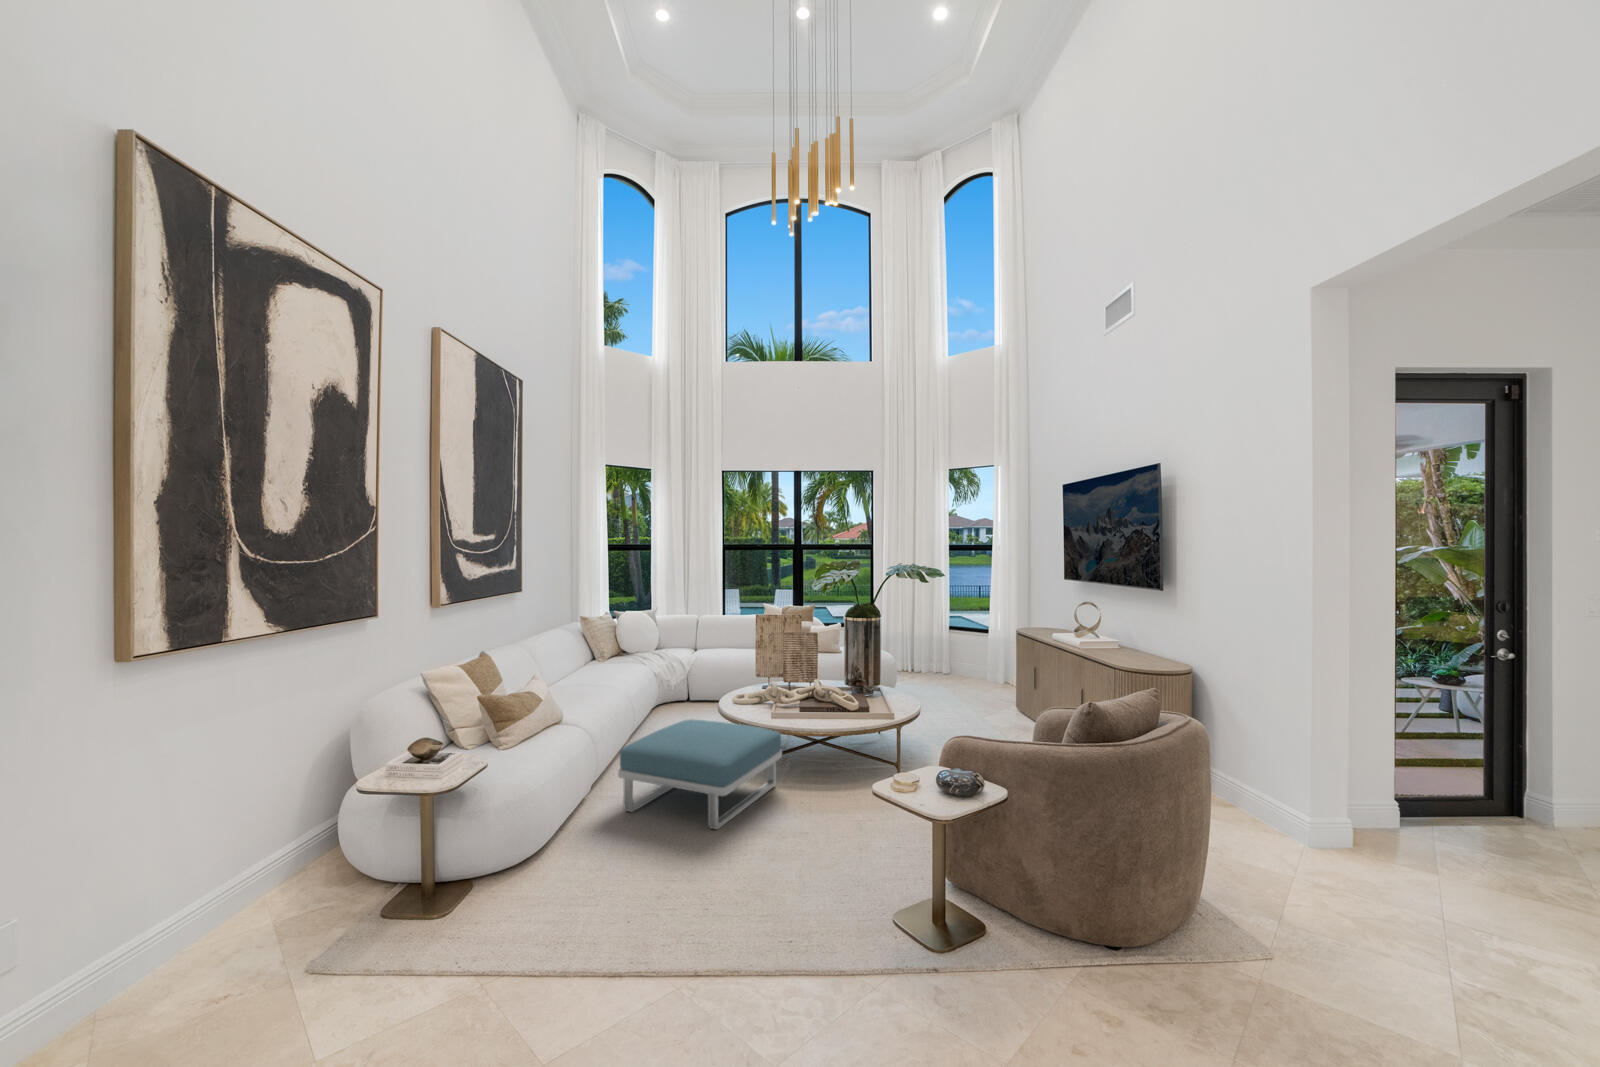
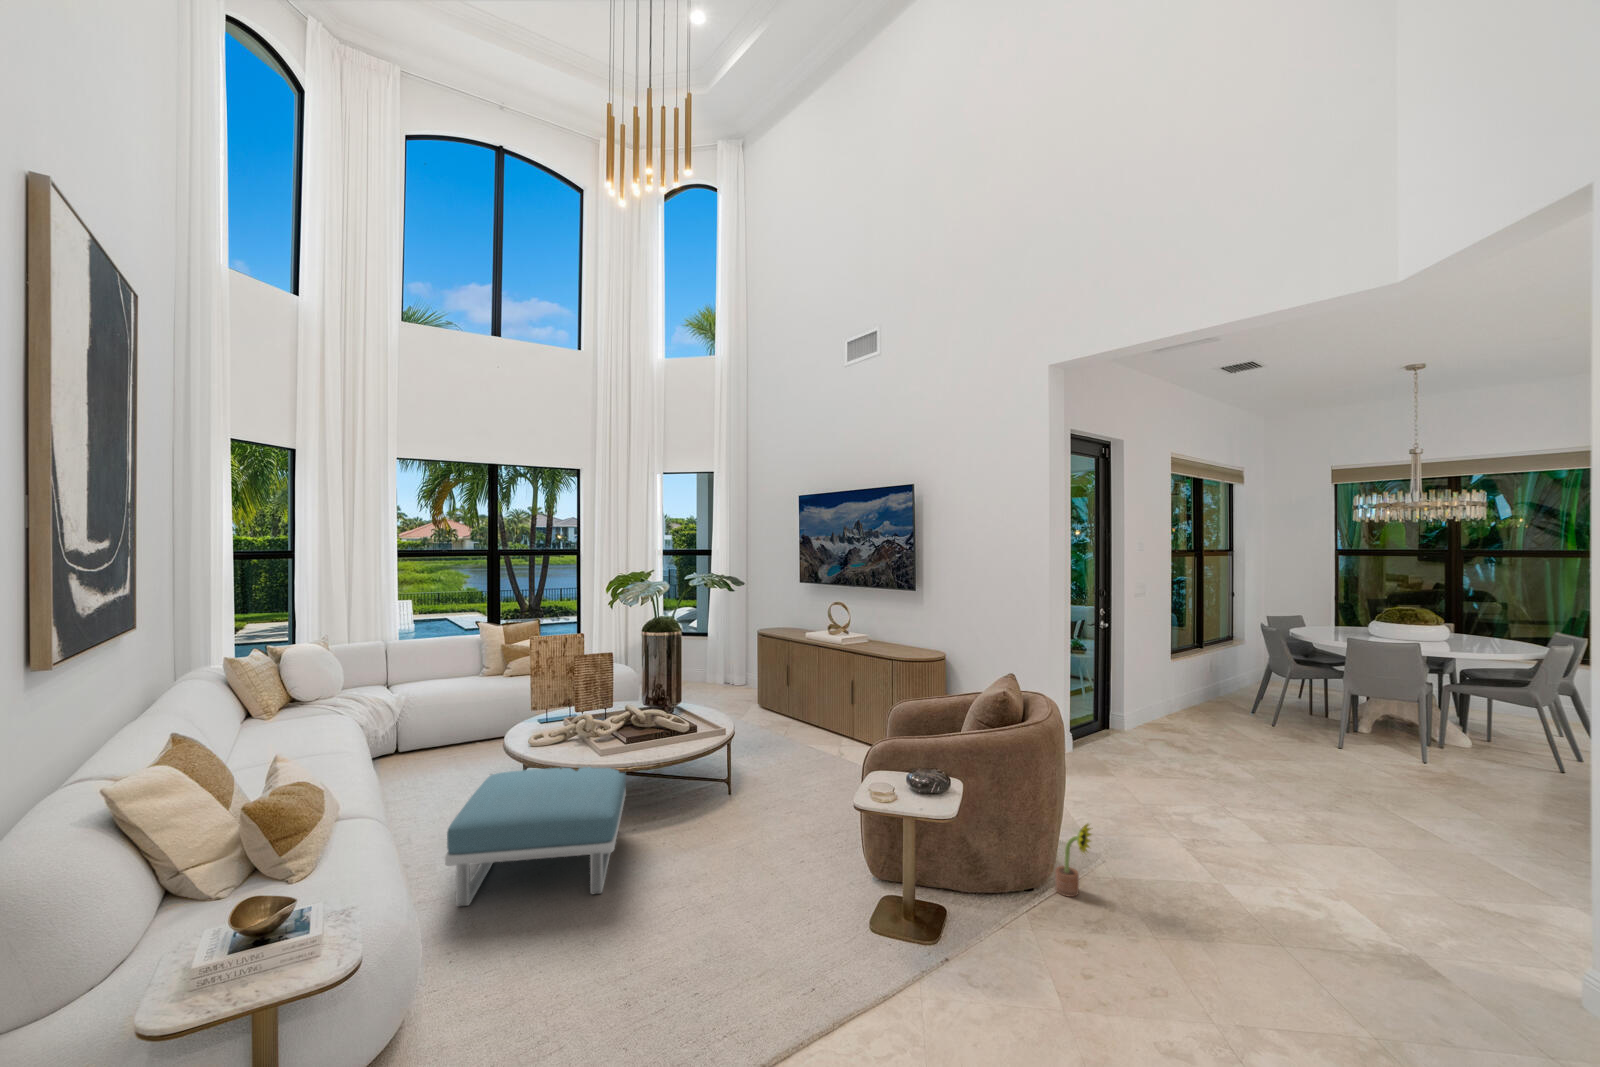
decorative plant: none [1163,893,1220,986] -> present [1055,824,1091,897]

